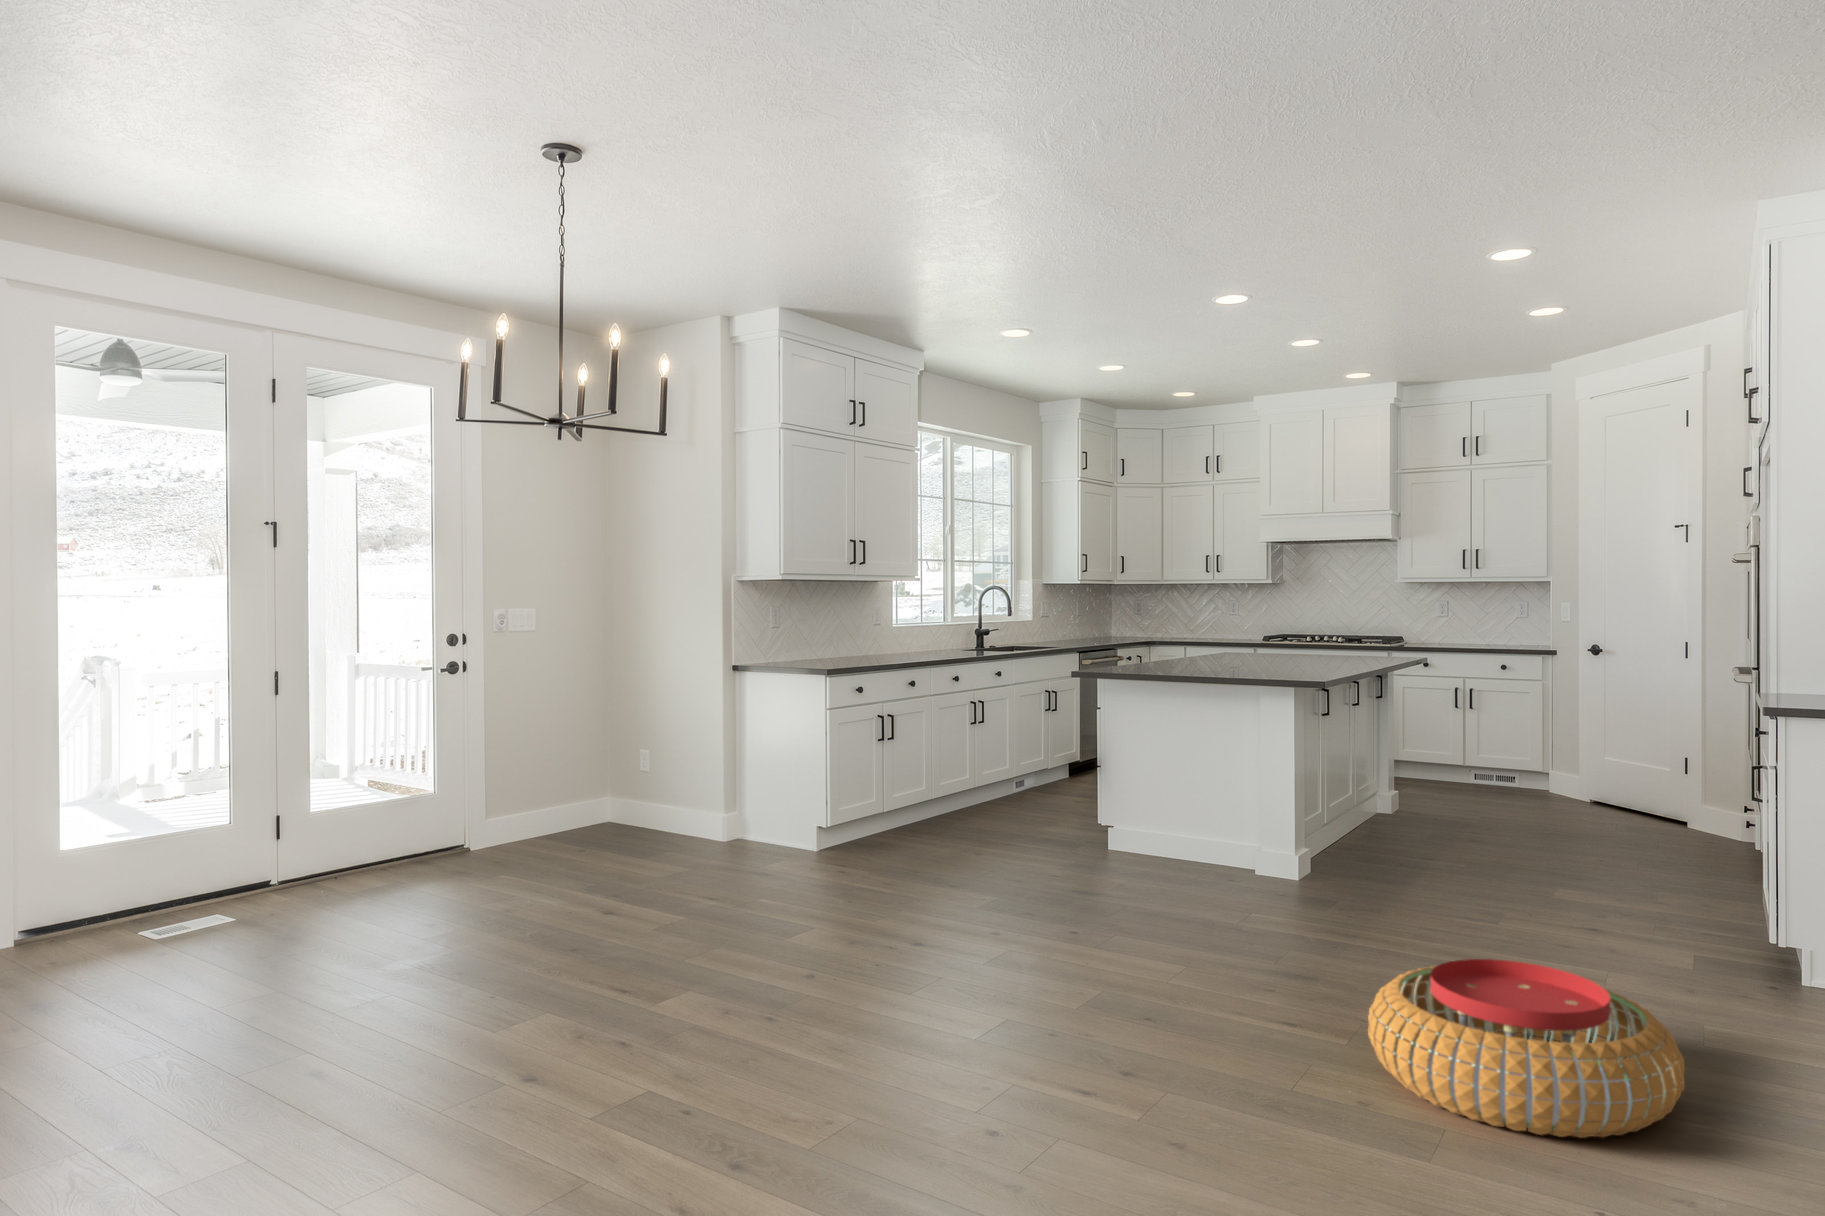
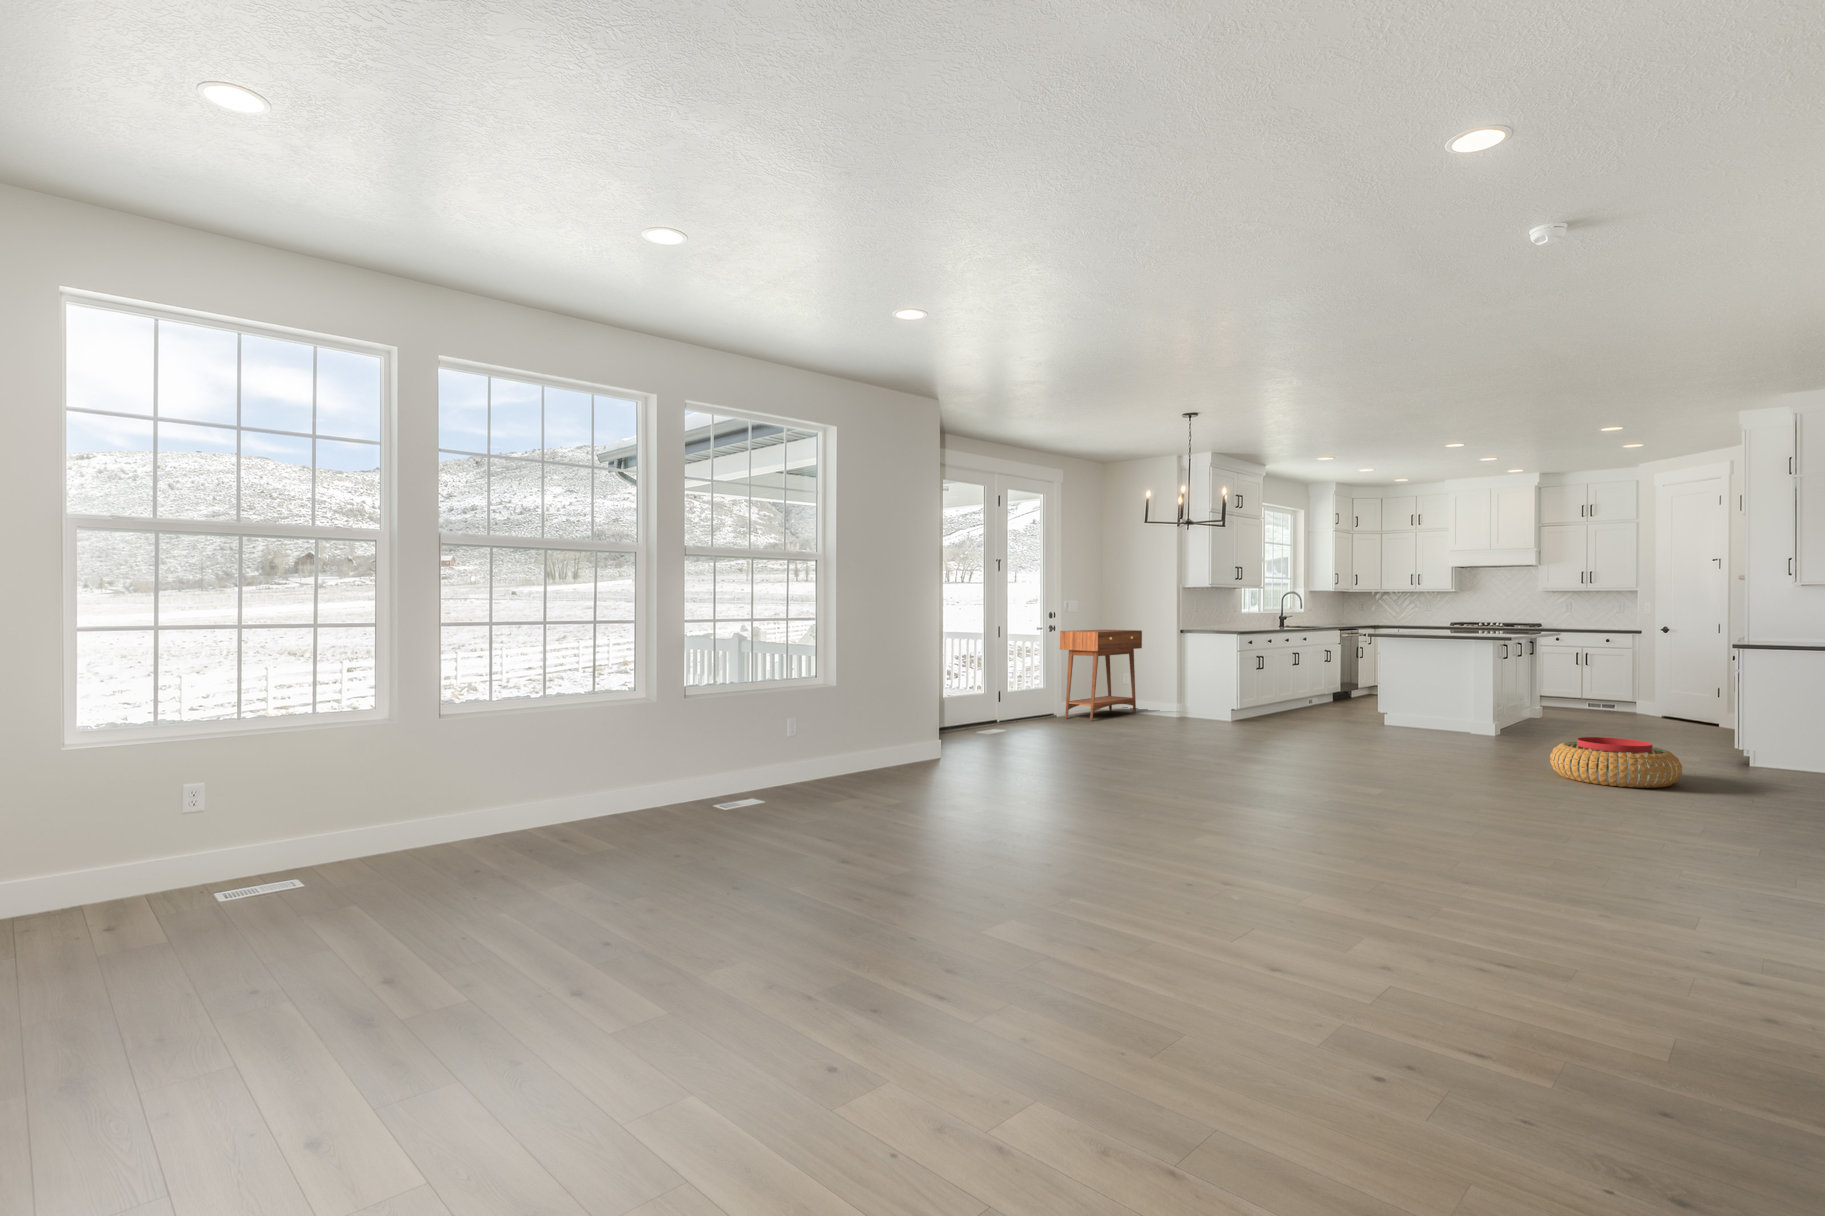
console table: none [475,664,672,862] -> present [1060,630,1142,721]

